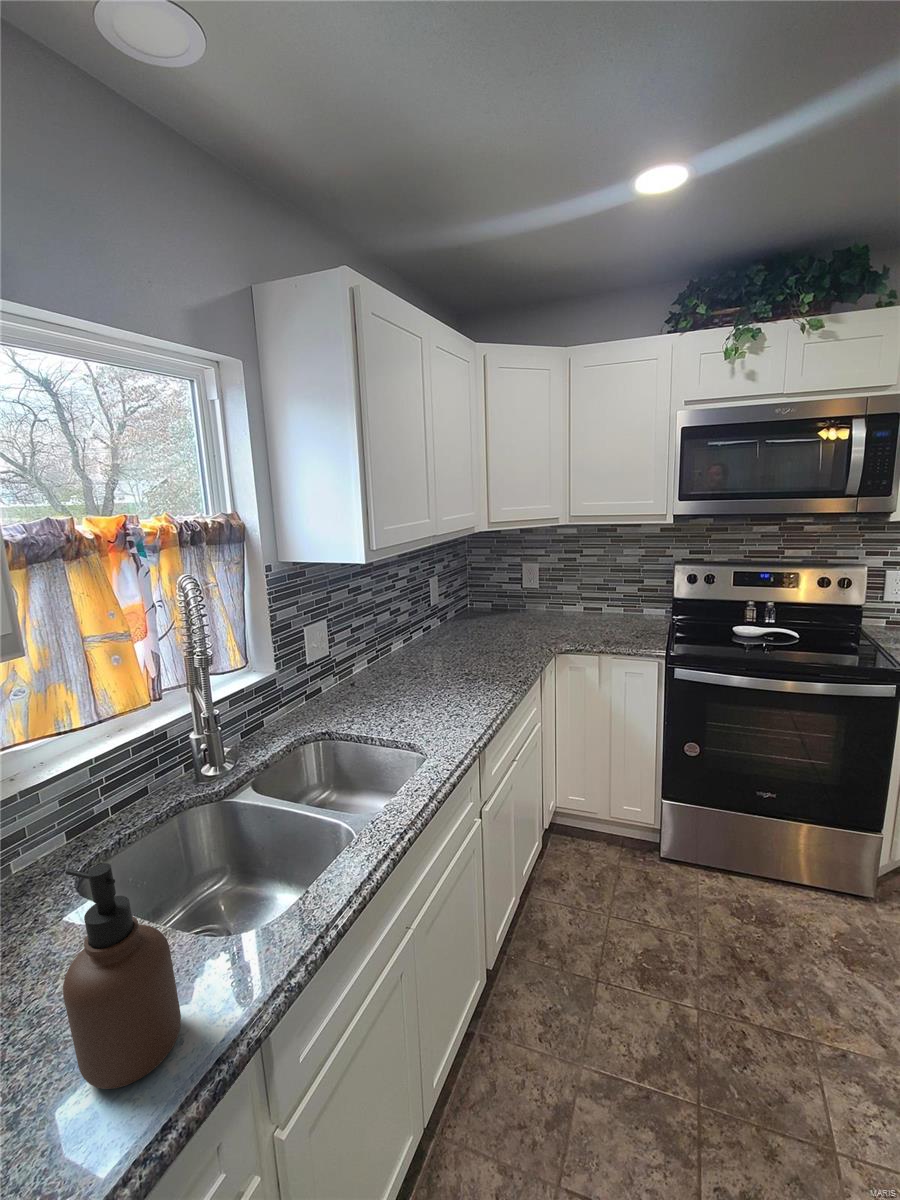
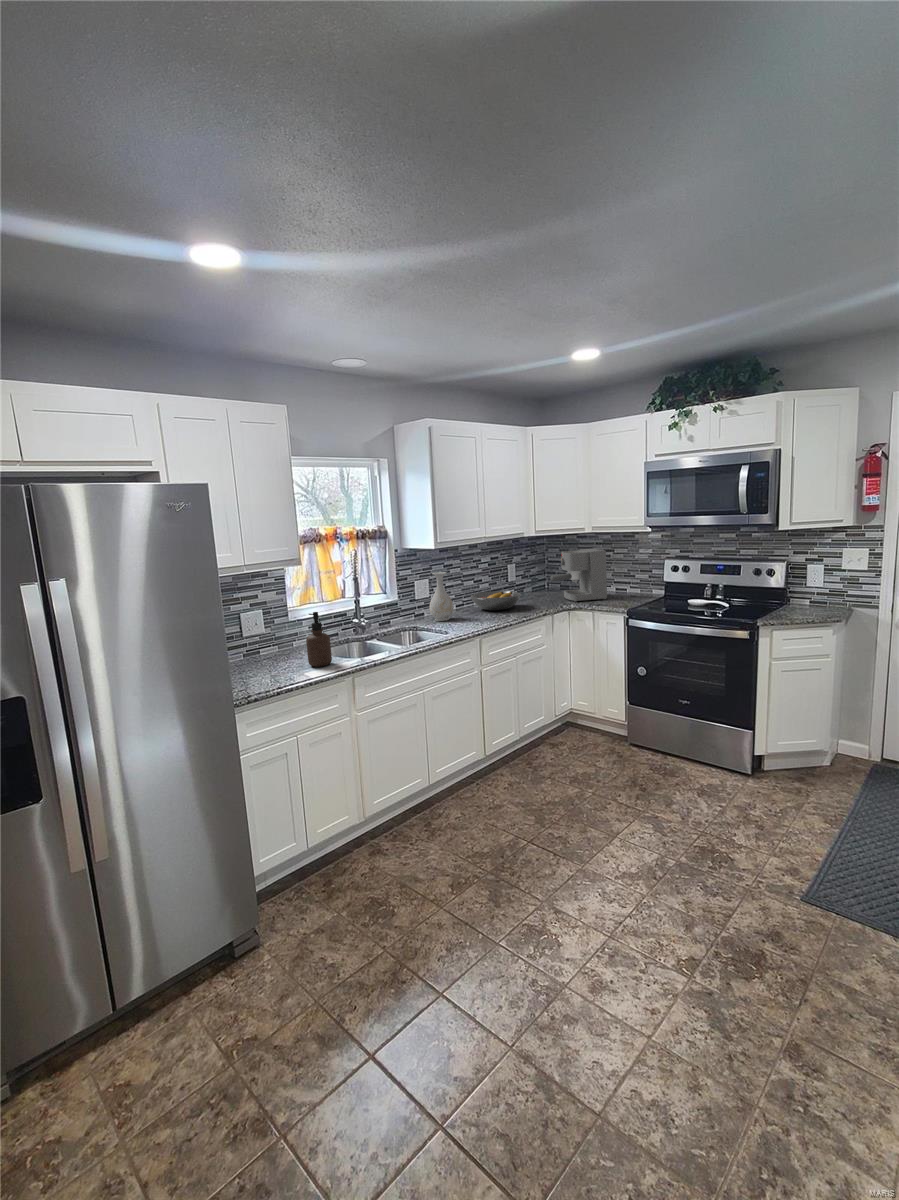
coffee maker: none [513,550,593,636] -> present [550,549,607,602]
vase: none [345,608,393,708] -> present [429,572,454,621]
fruit bowl: none [397,627,488,666] -> present [471,591,521,610]

